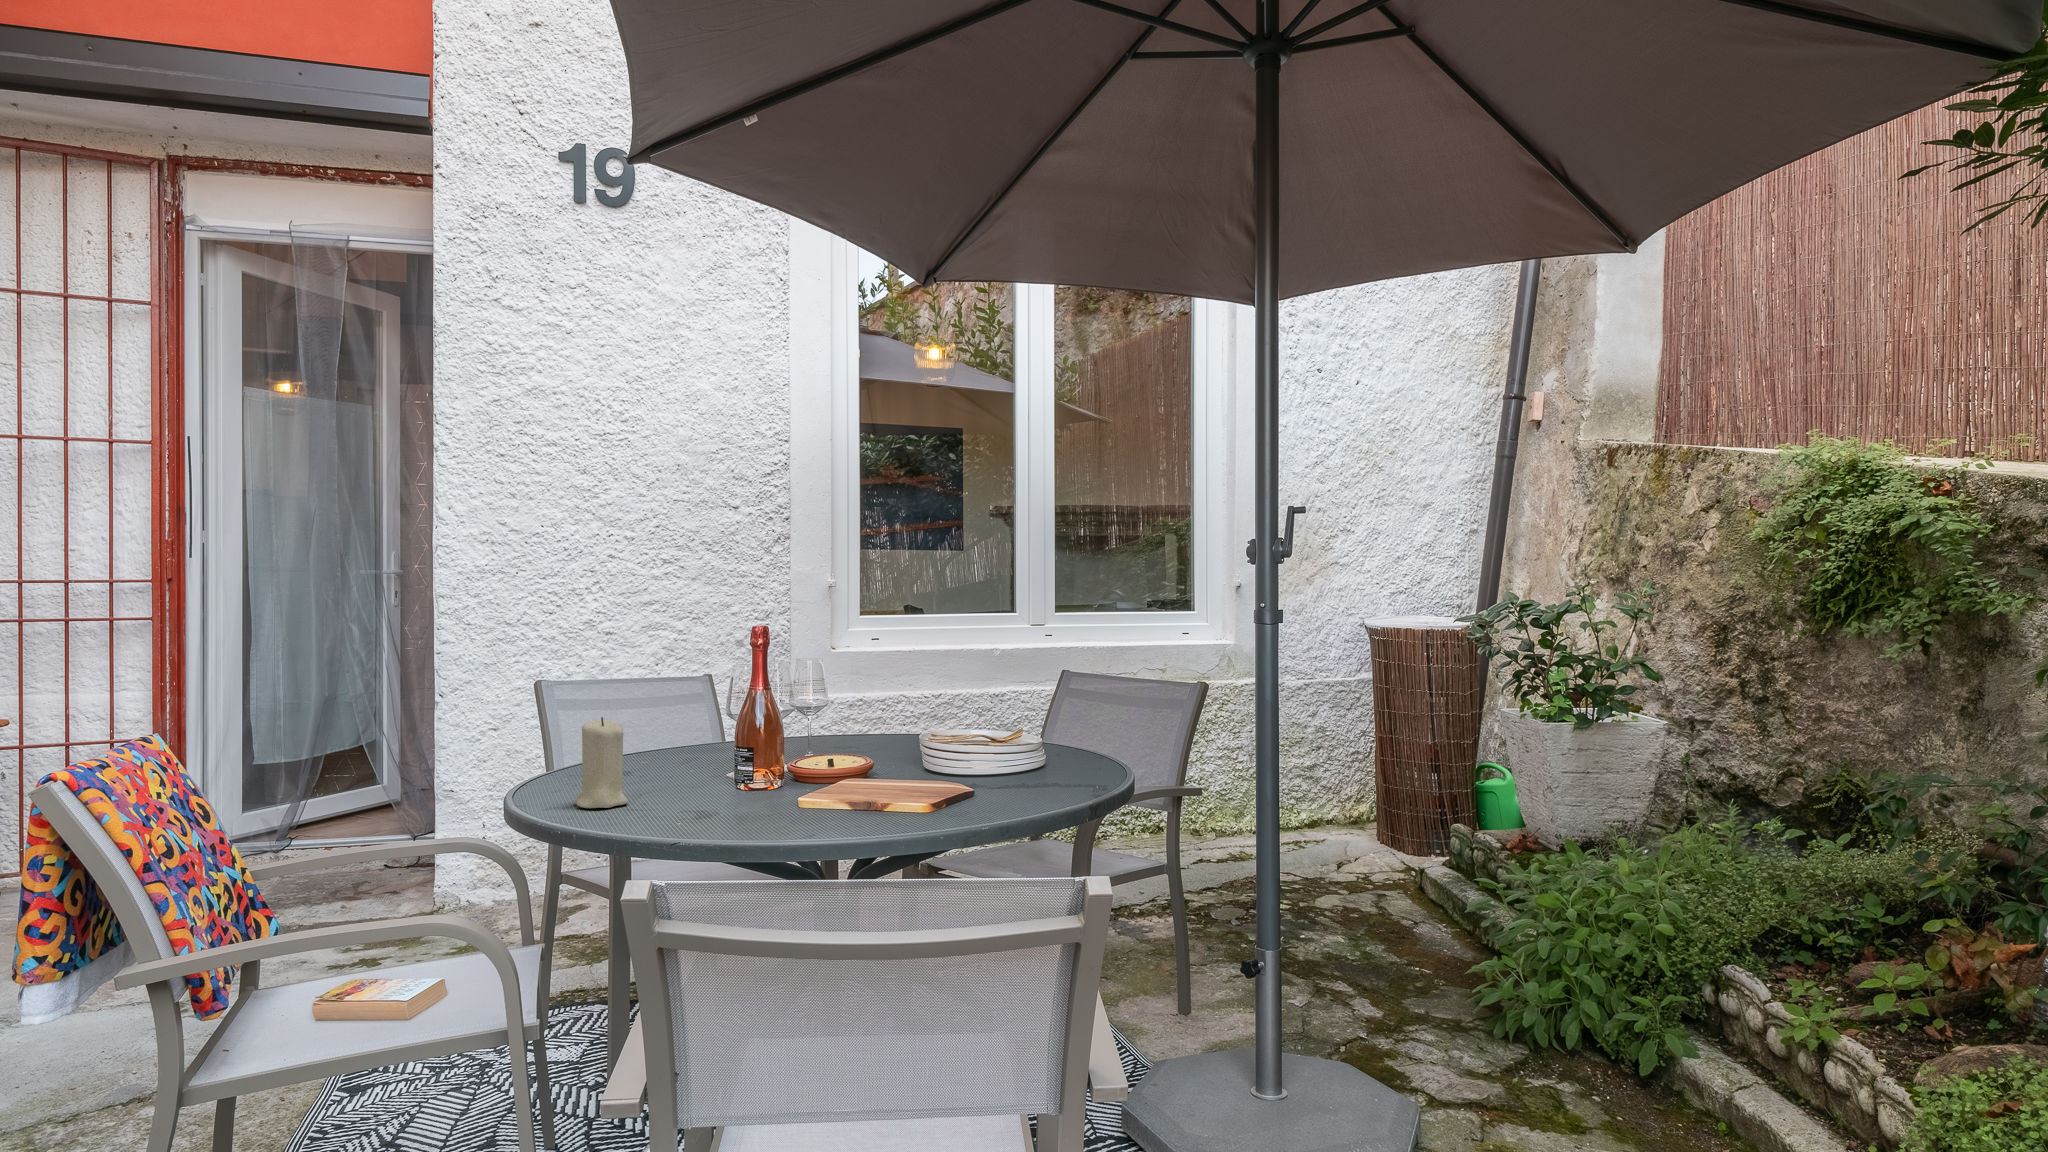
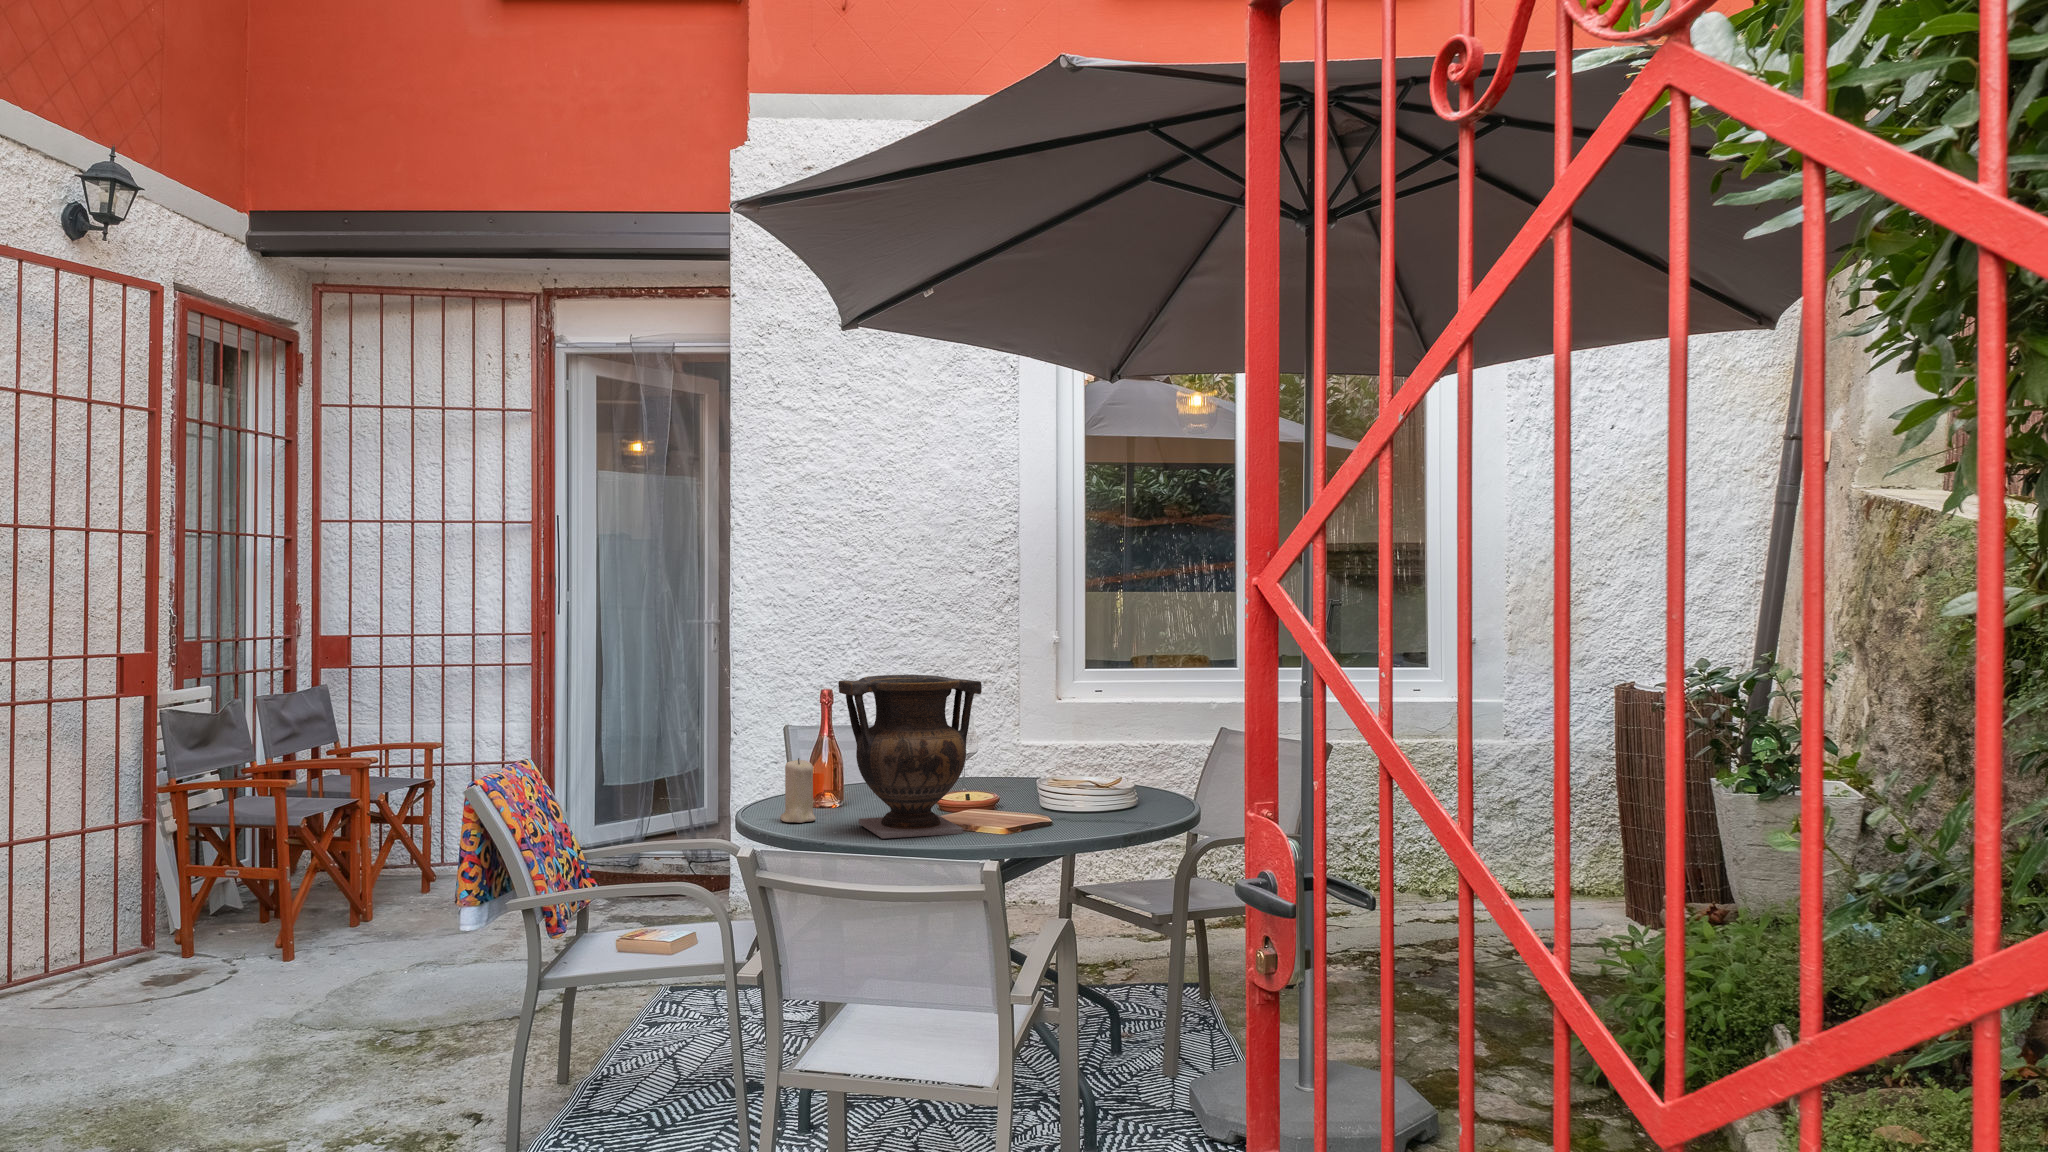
vase: none [673,599,872,825] -> present [838,675,982,839]

